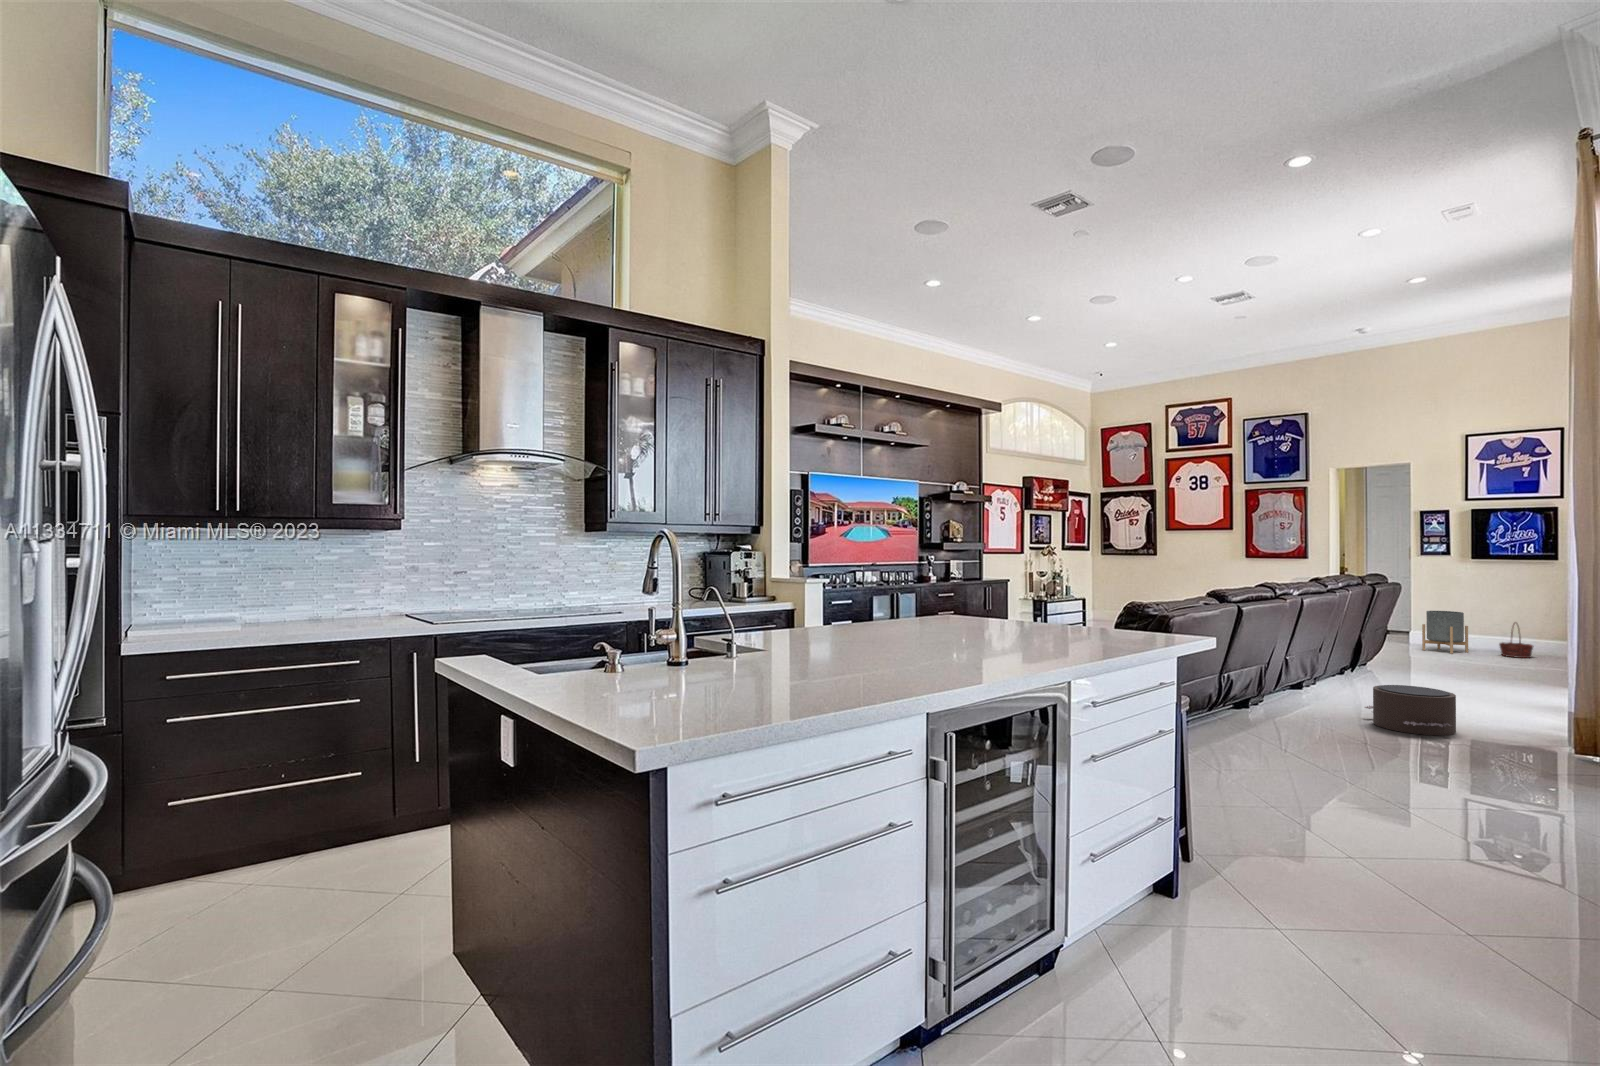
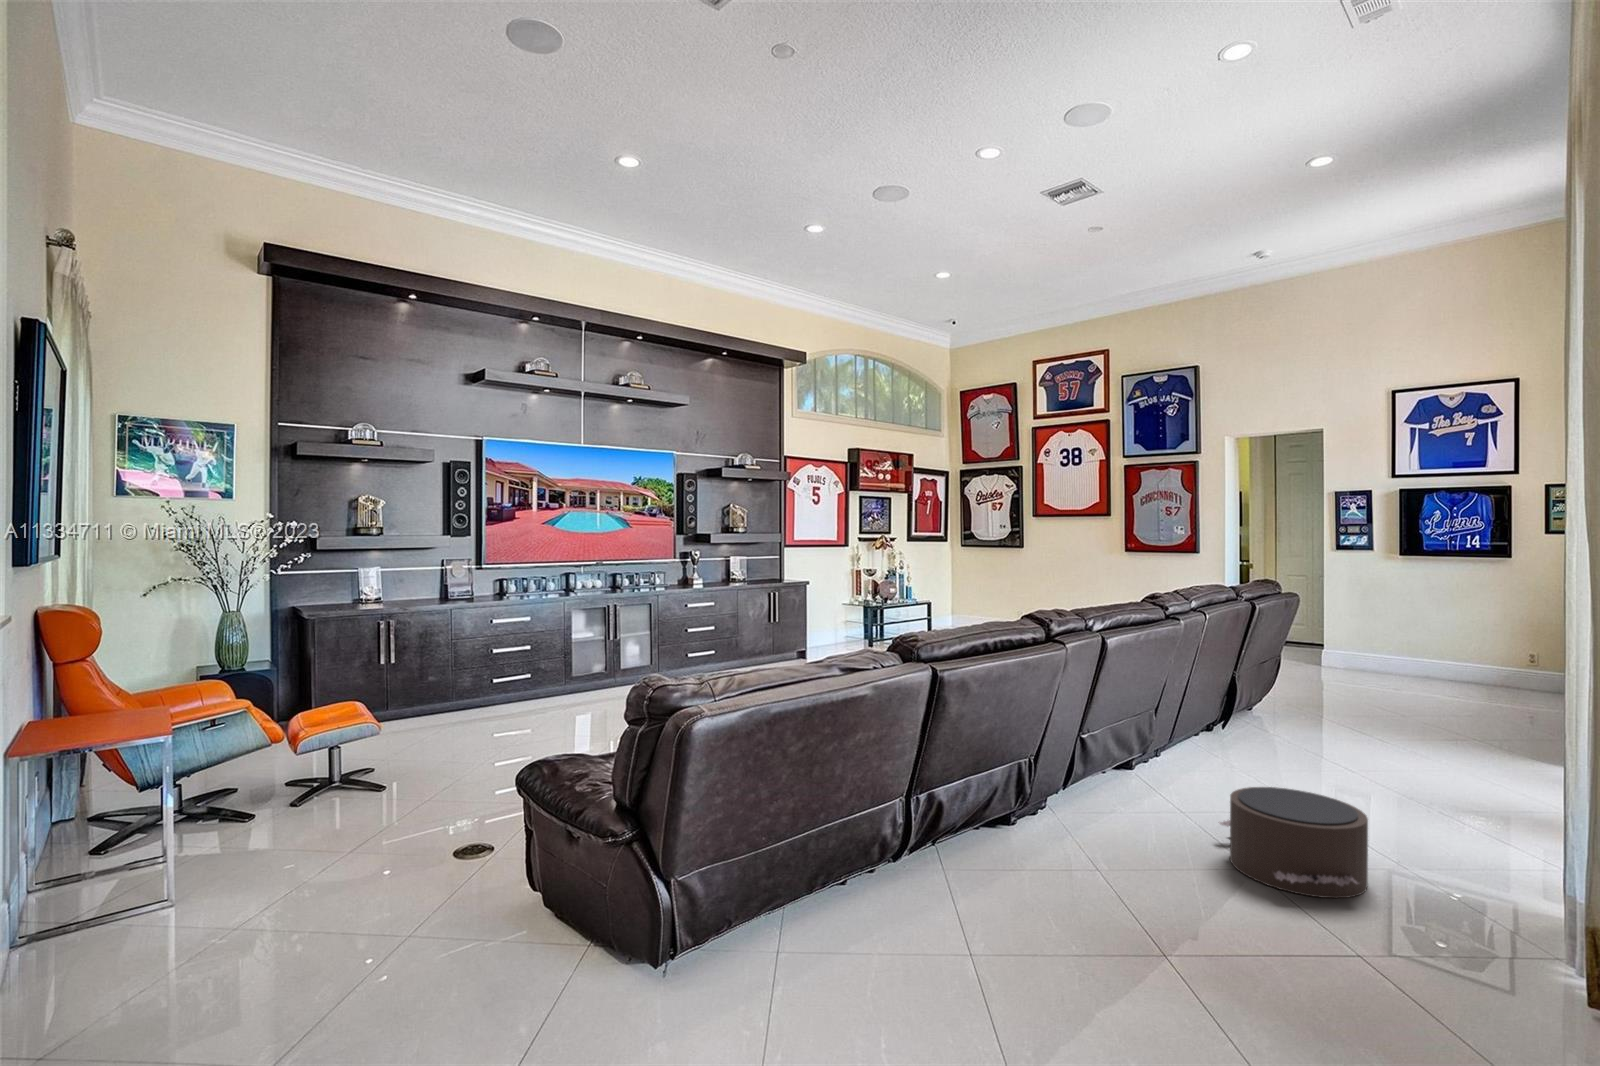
planter: present [1422,611,1468,654] -> none [1335,623,1393,682]
basket: present [1499,623,1534,658] -> none [1432,640,1477,689]

